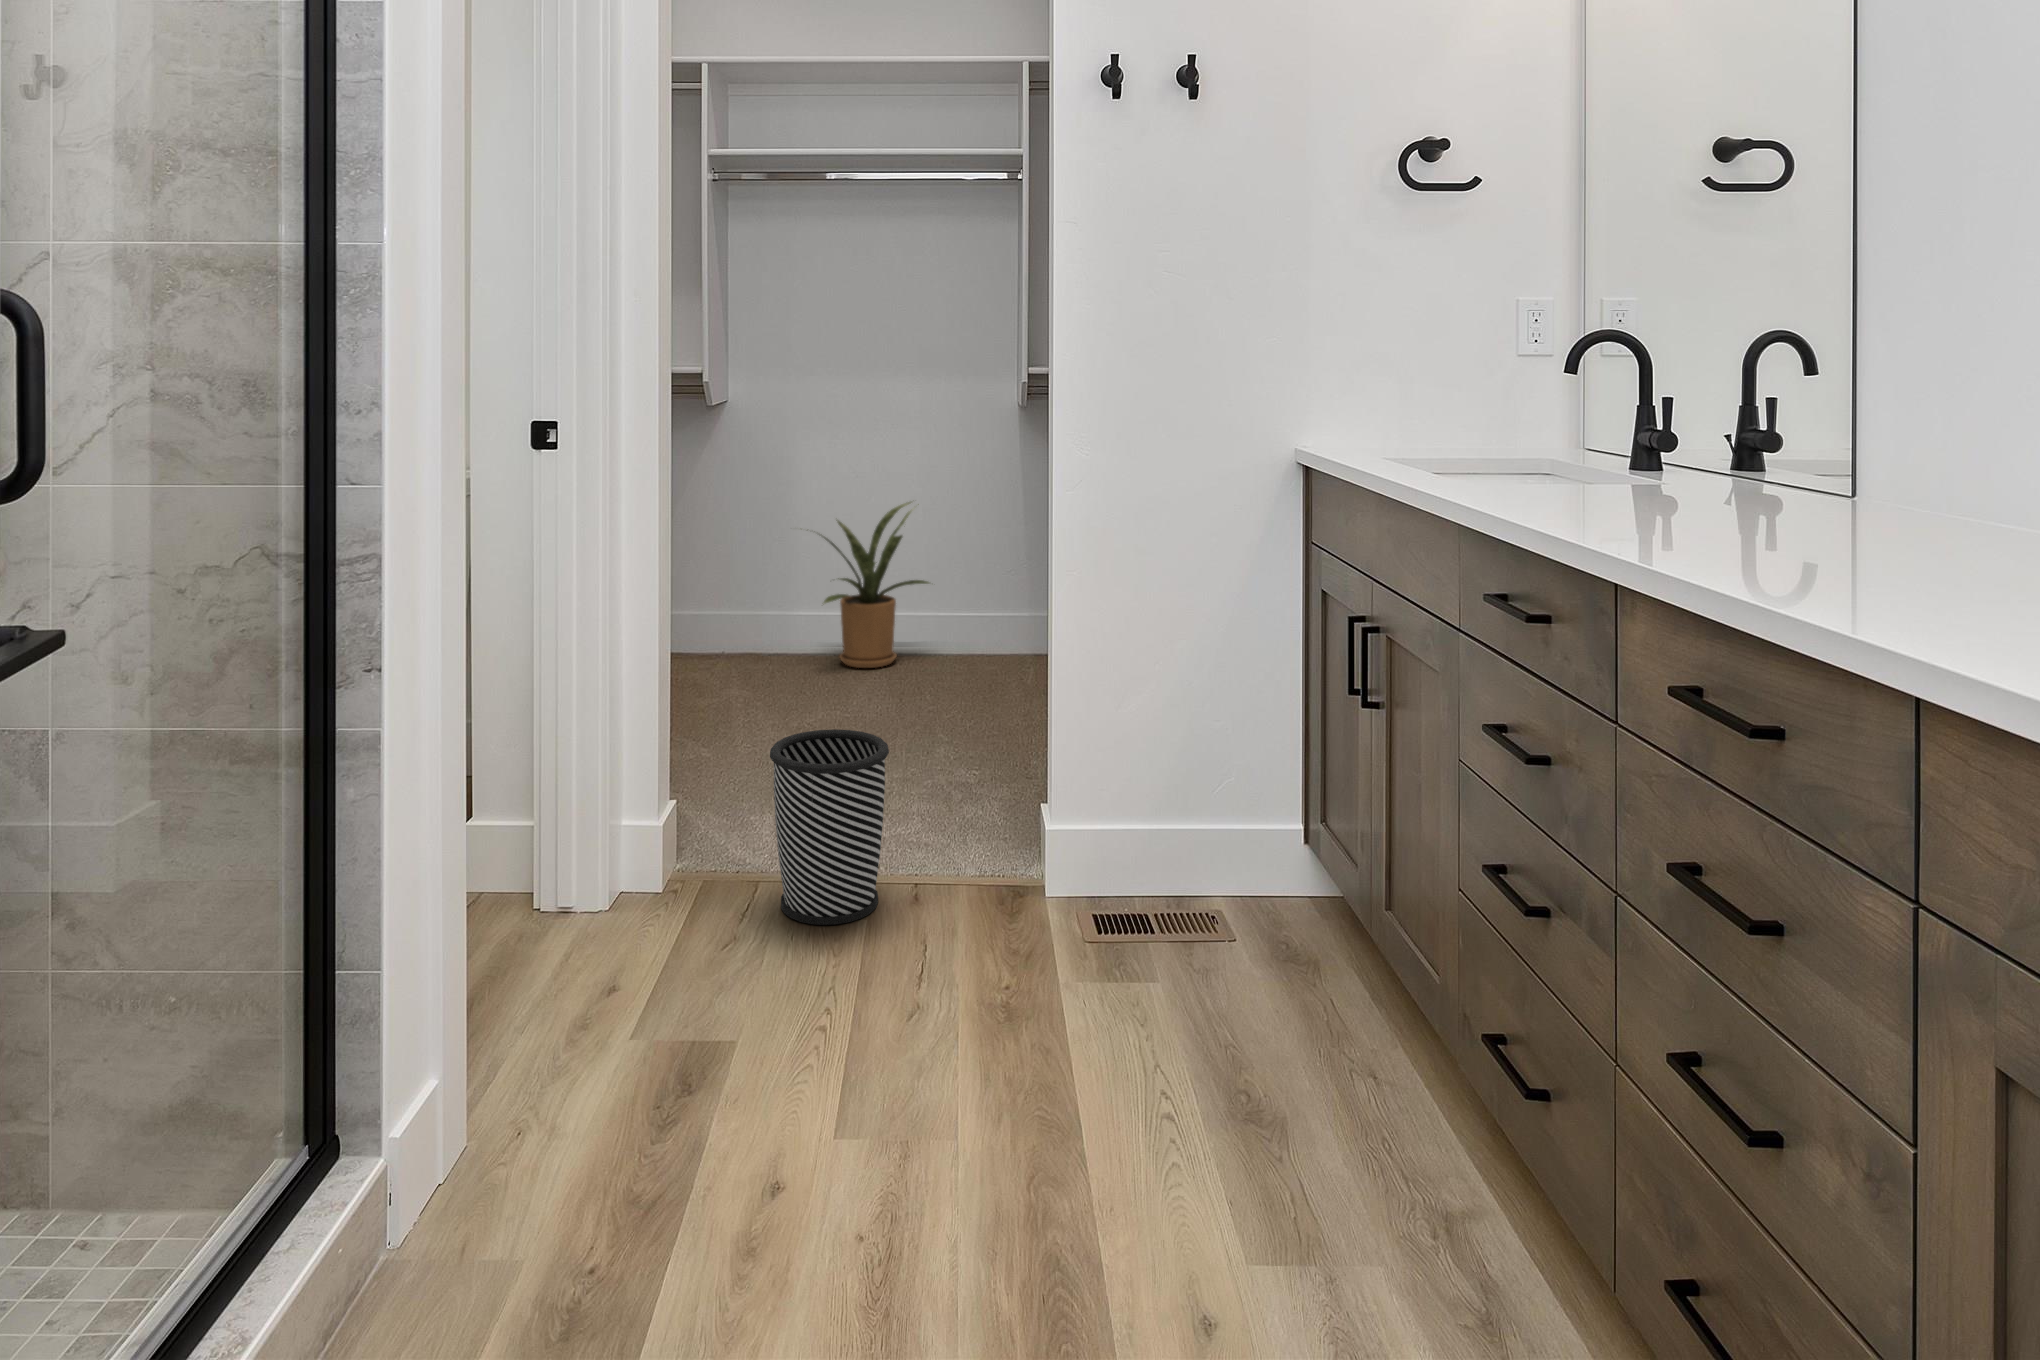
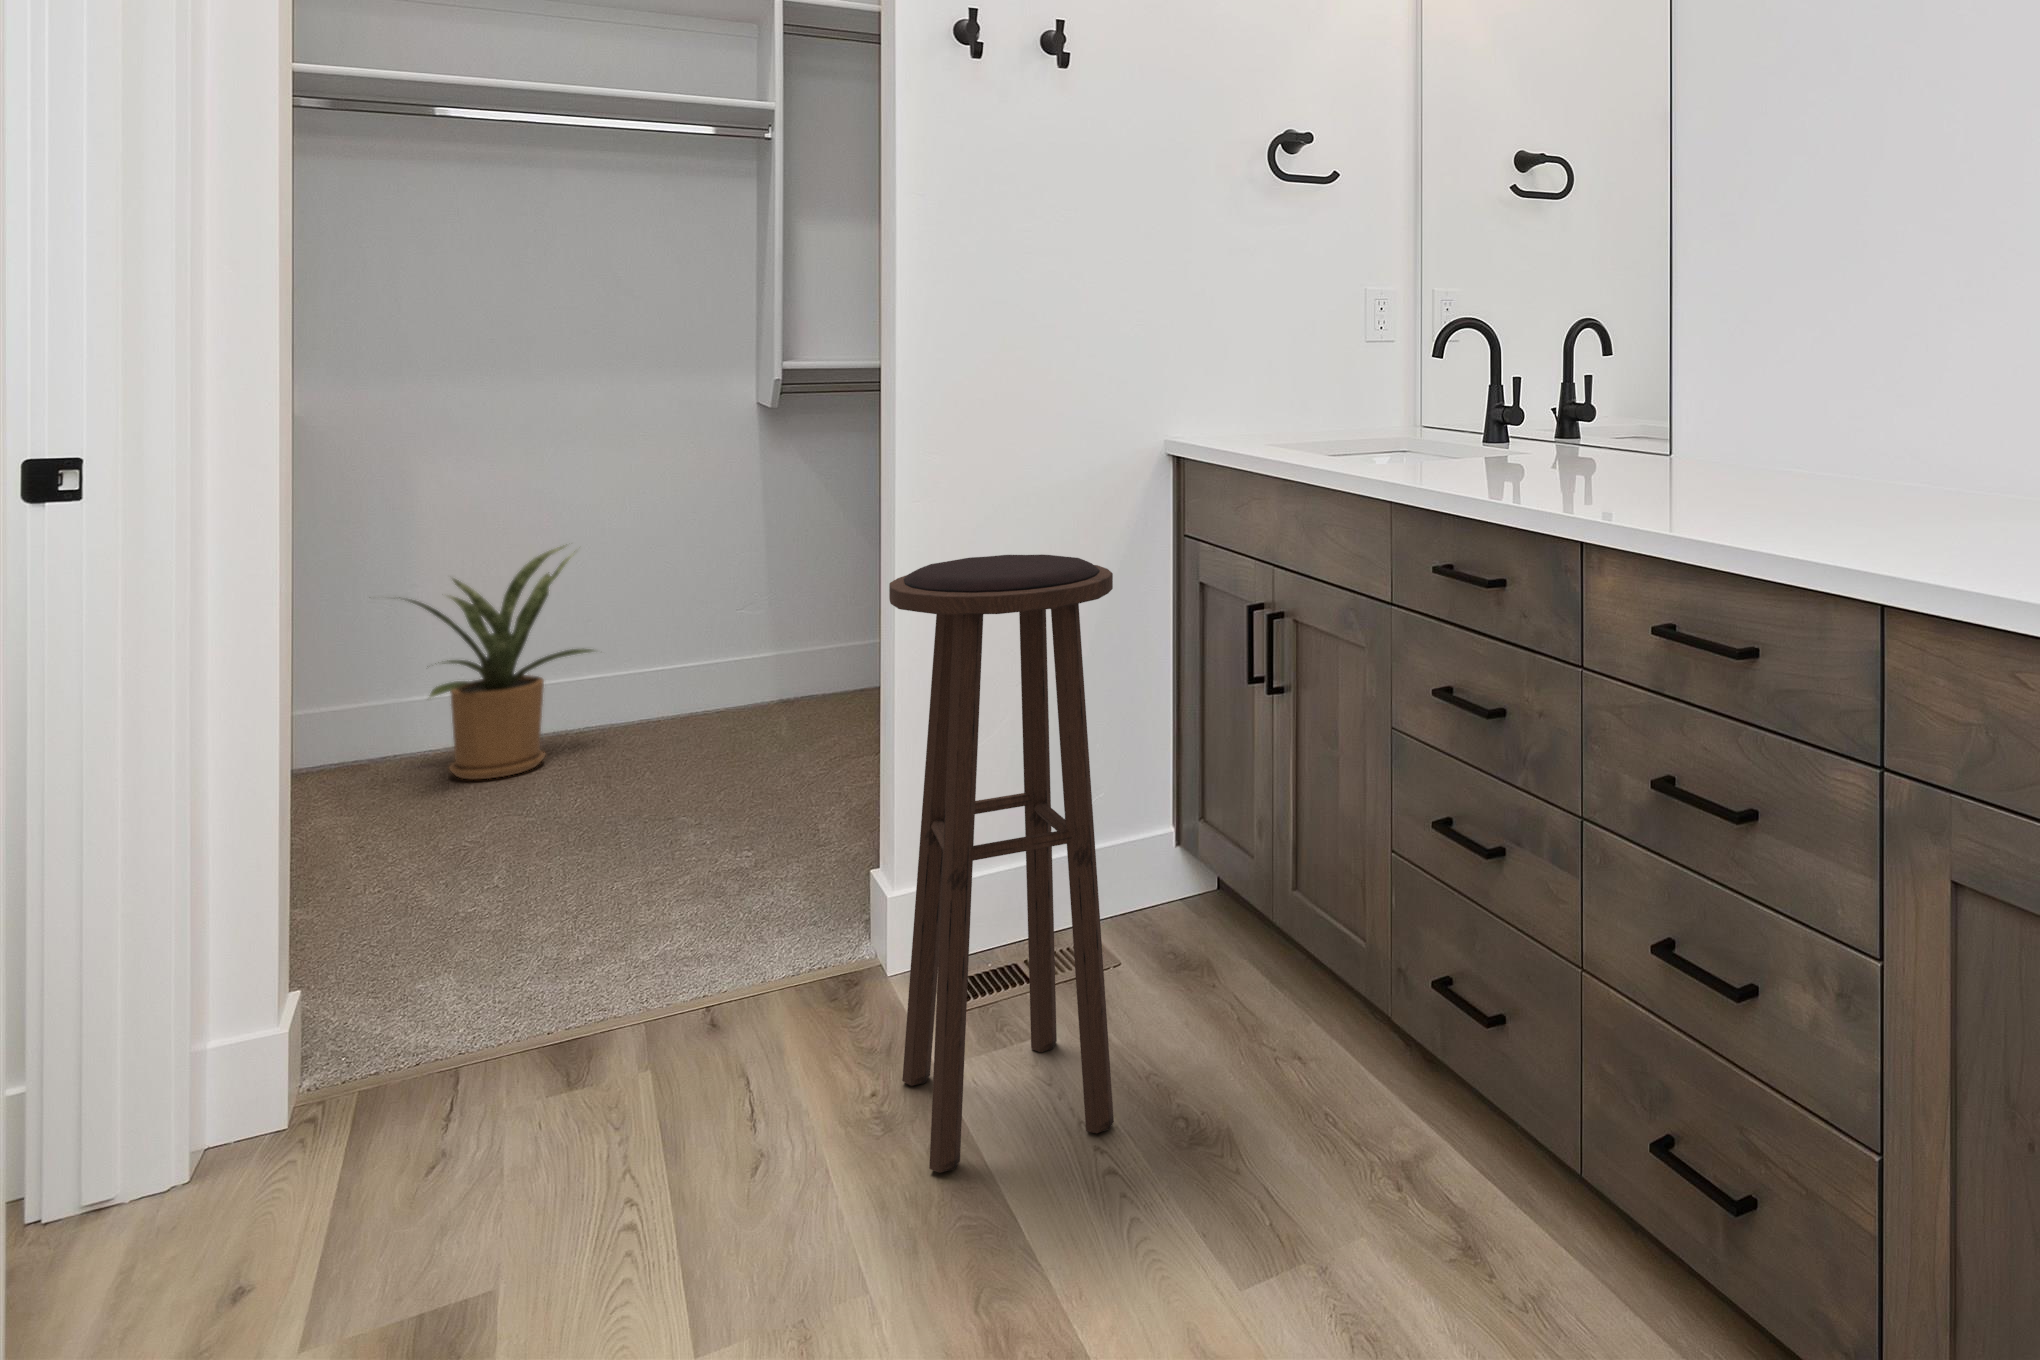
stool: none [992,546,1180,1097] -> present [889,555,1114,1173]
wastebasket: present [770,729,889,925] -> none [490,834,677,1098]

